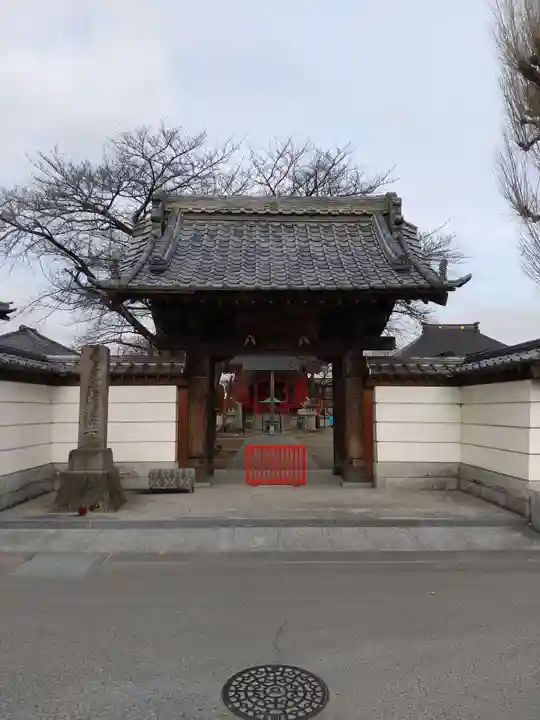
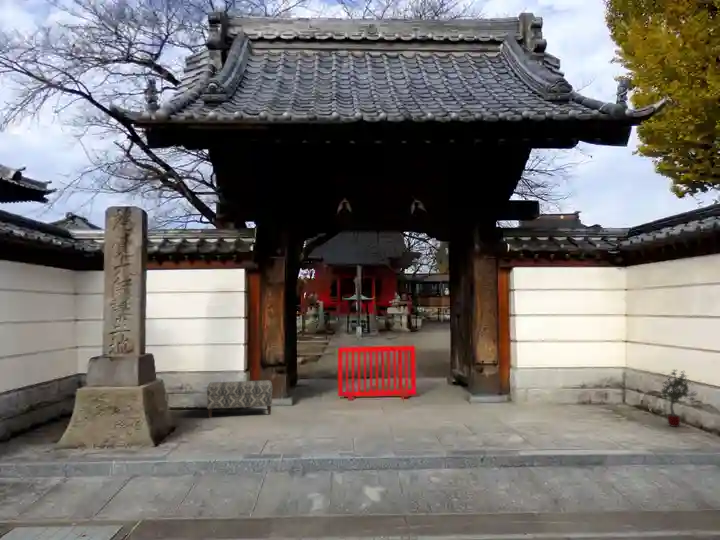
potted tree: present [67,471,101,516] -> present [662,370,695,427]

